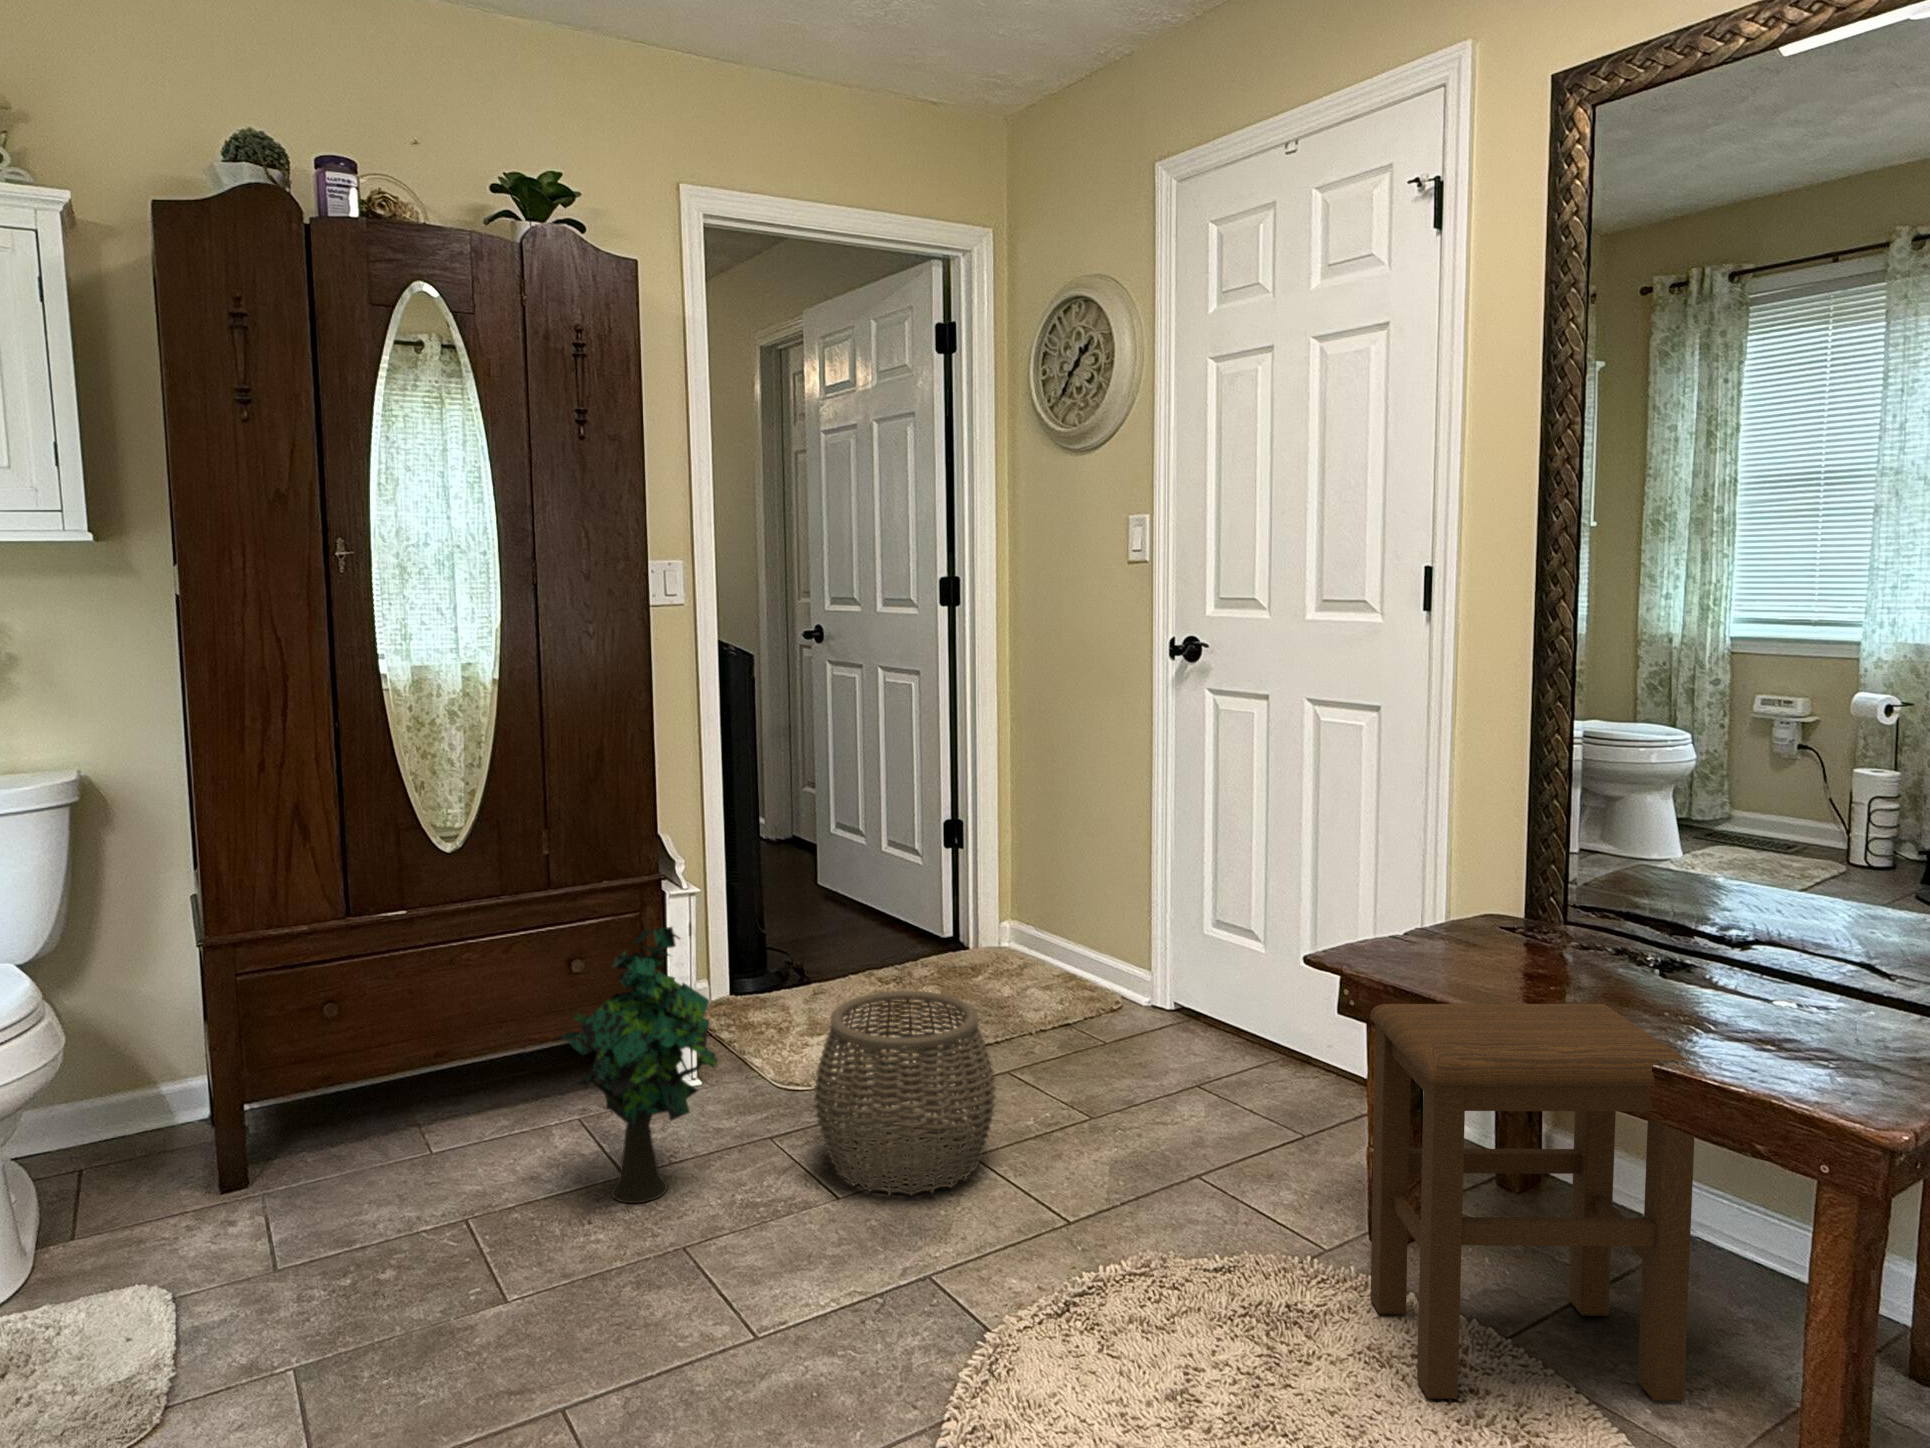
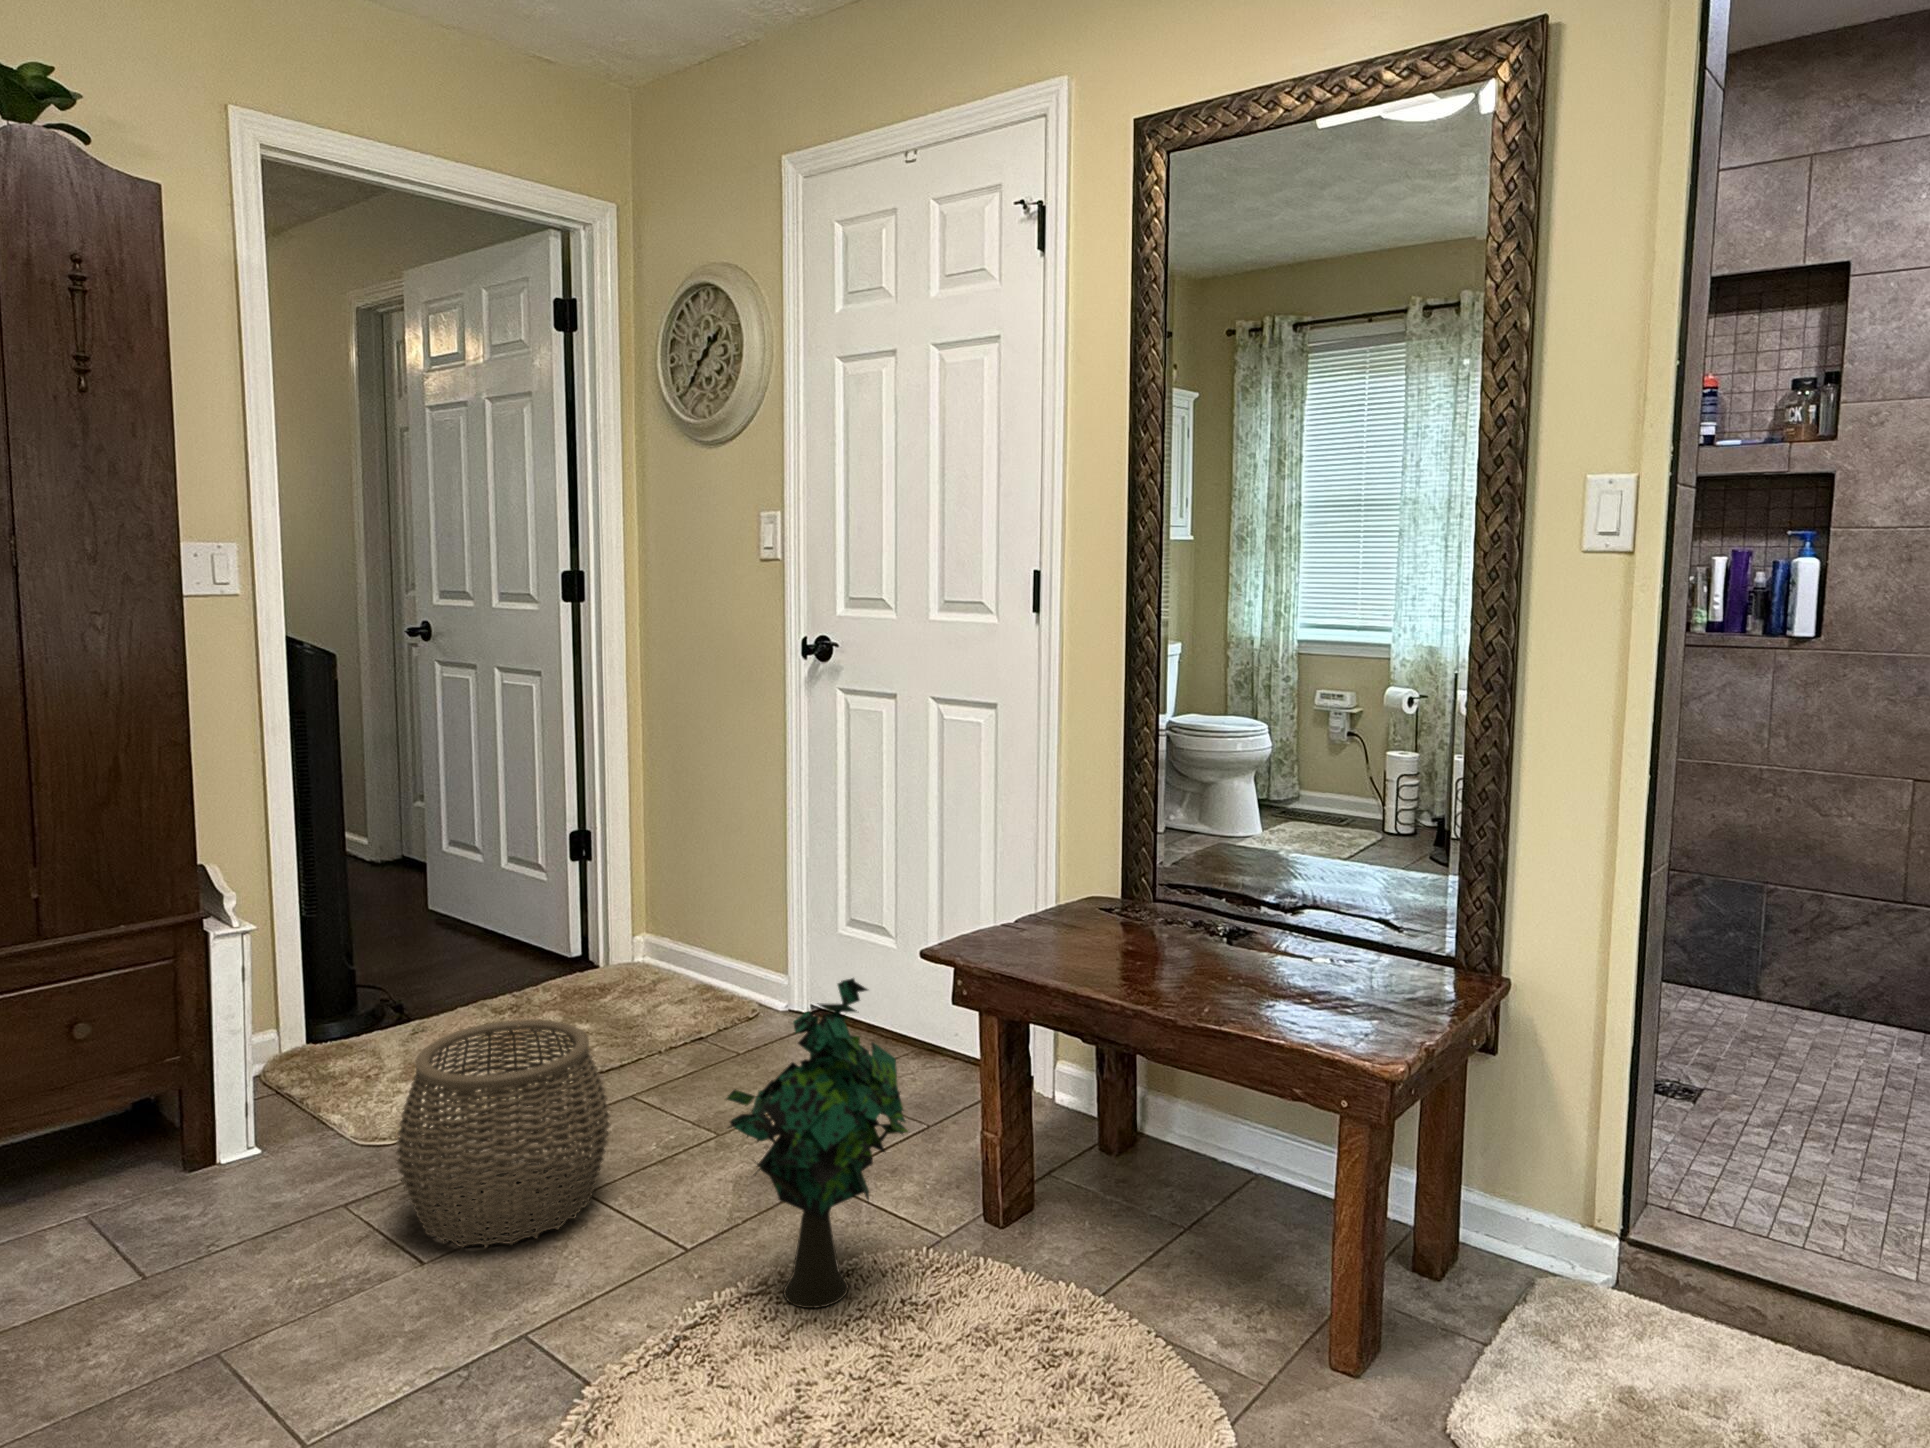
decorative plant: present [554,927,718,1203] -> present [727,978,908,1308]
stool: present [1370,1004,1695,1401] -> none [977,974,1259,1370]

